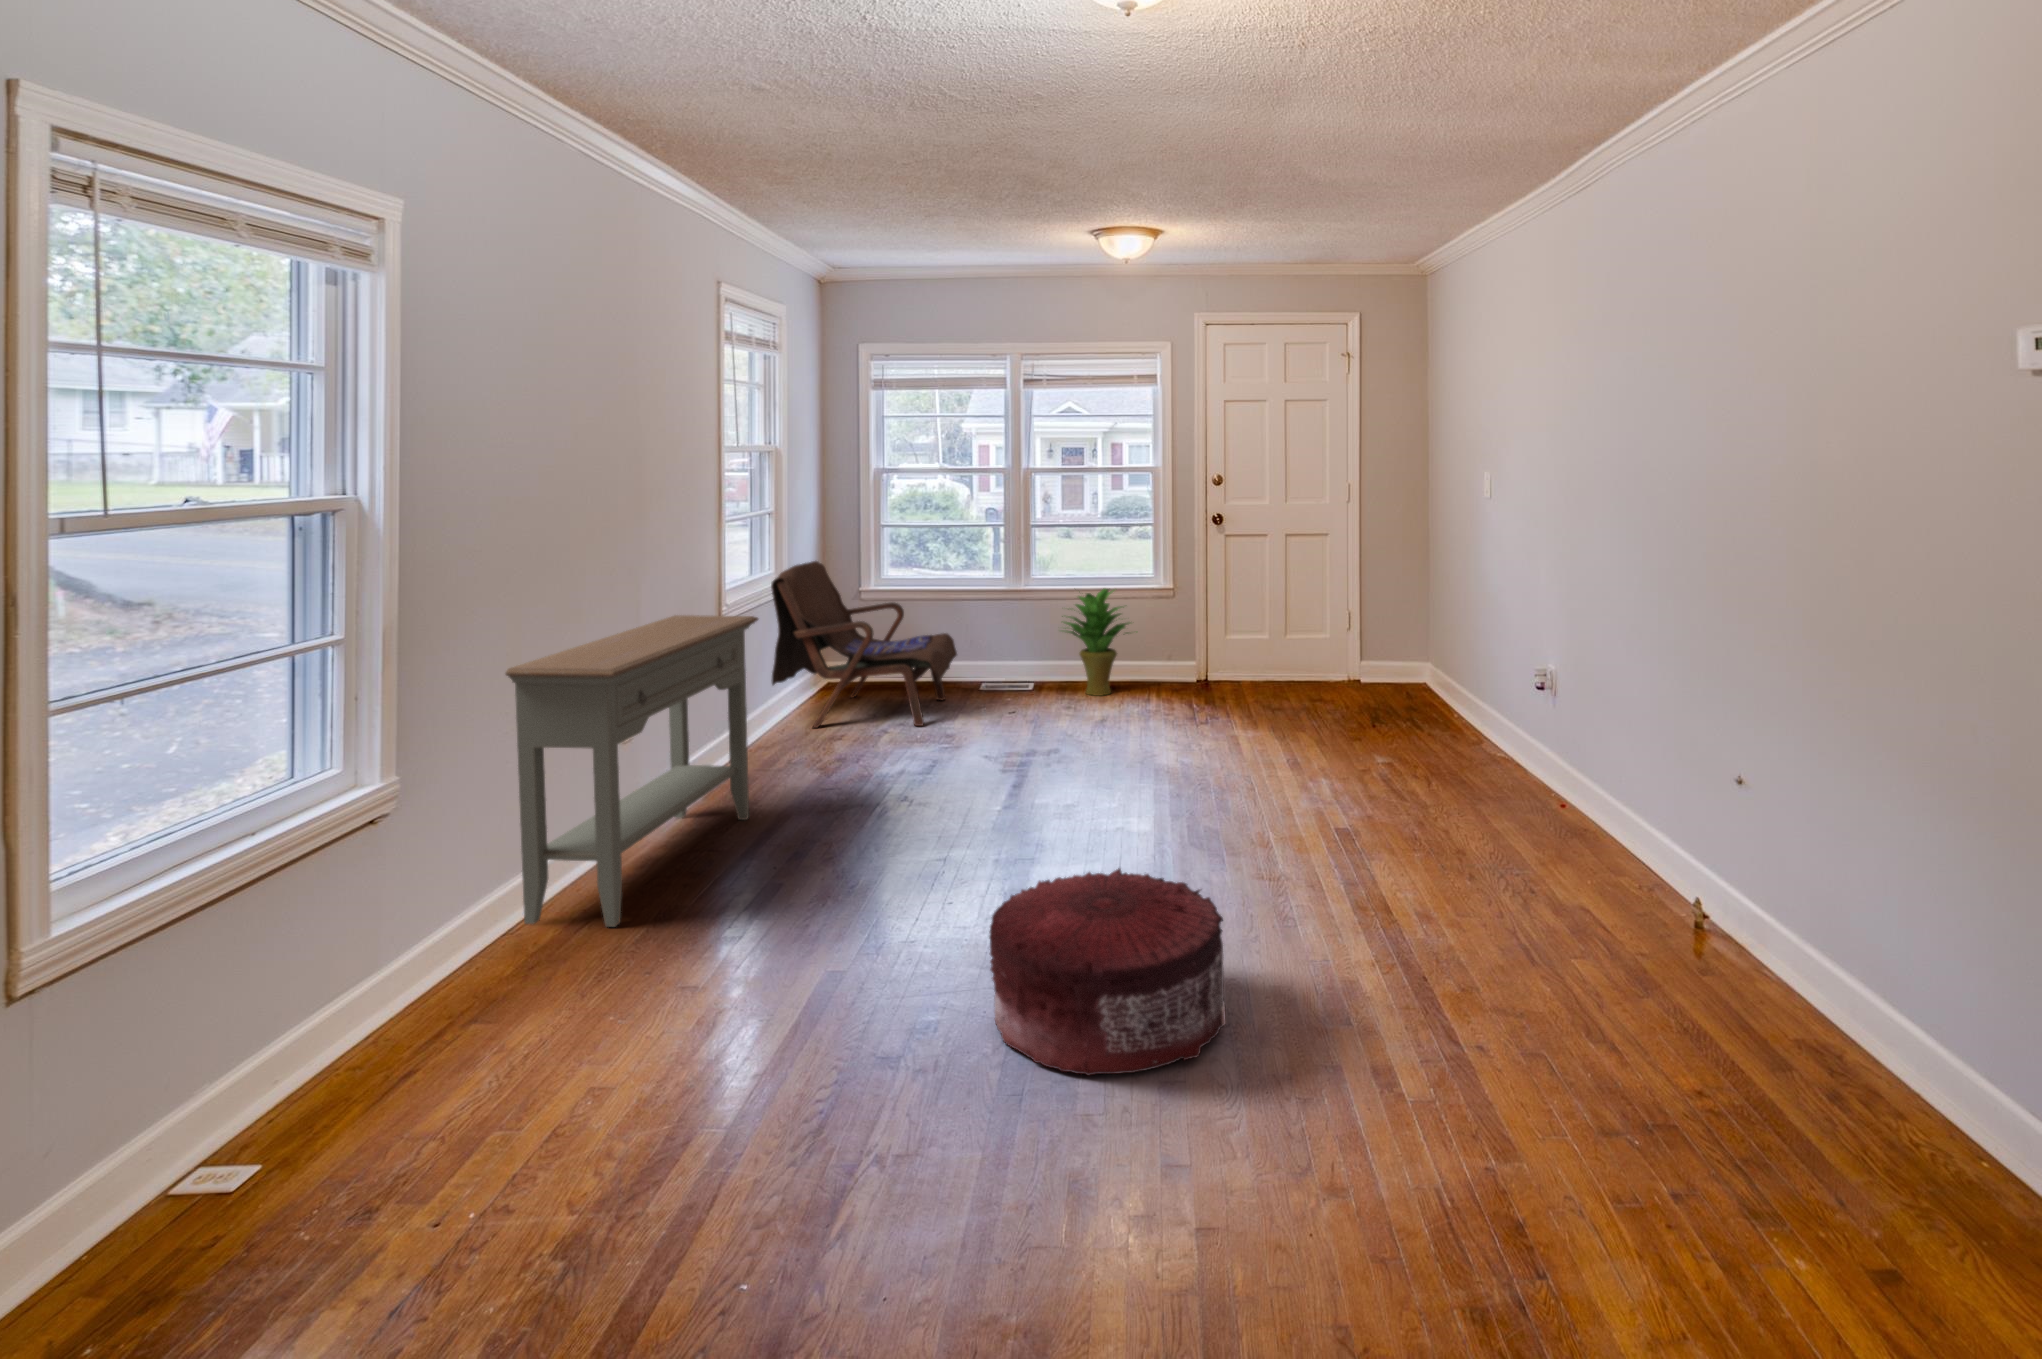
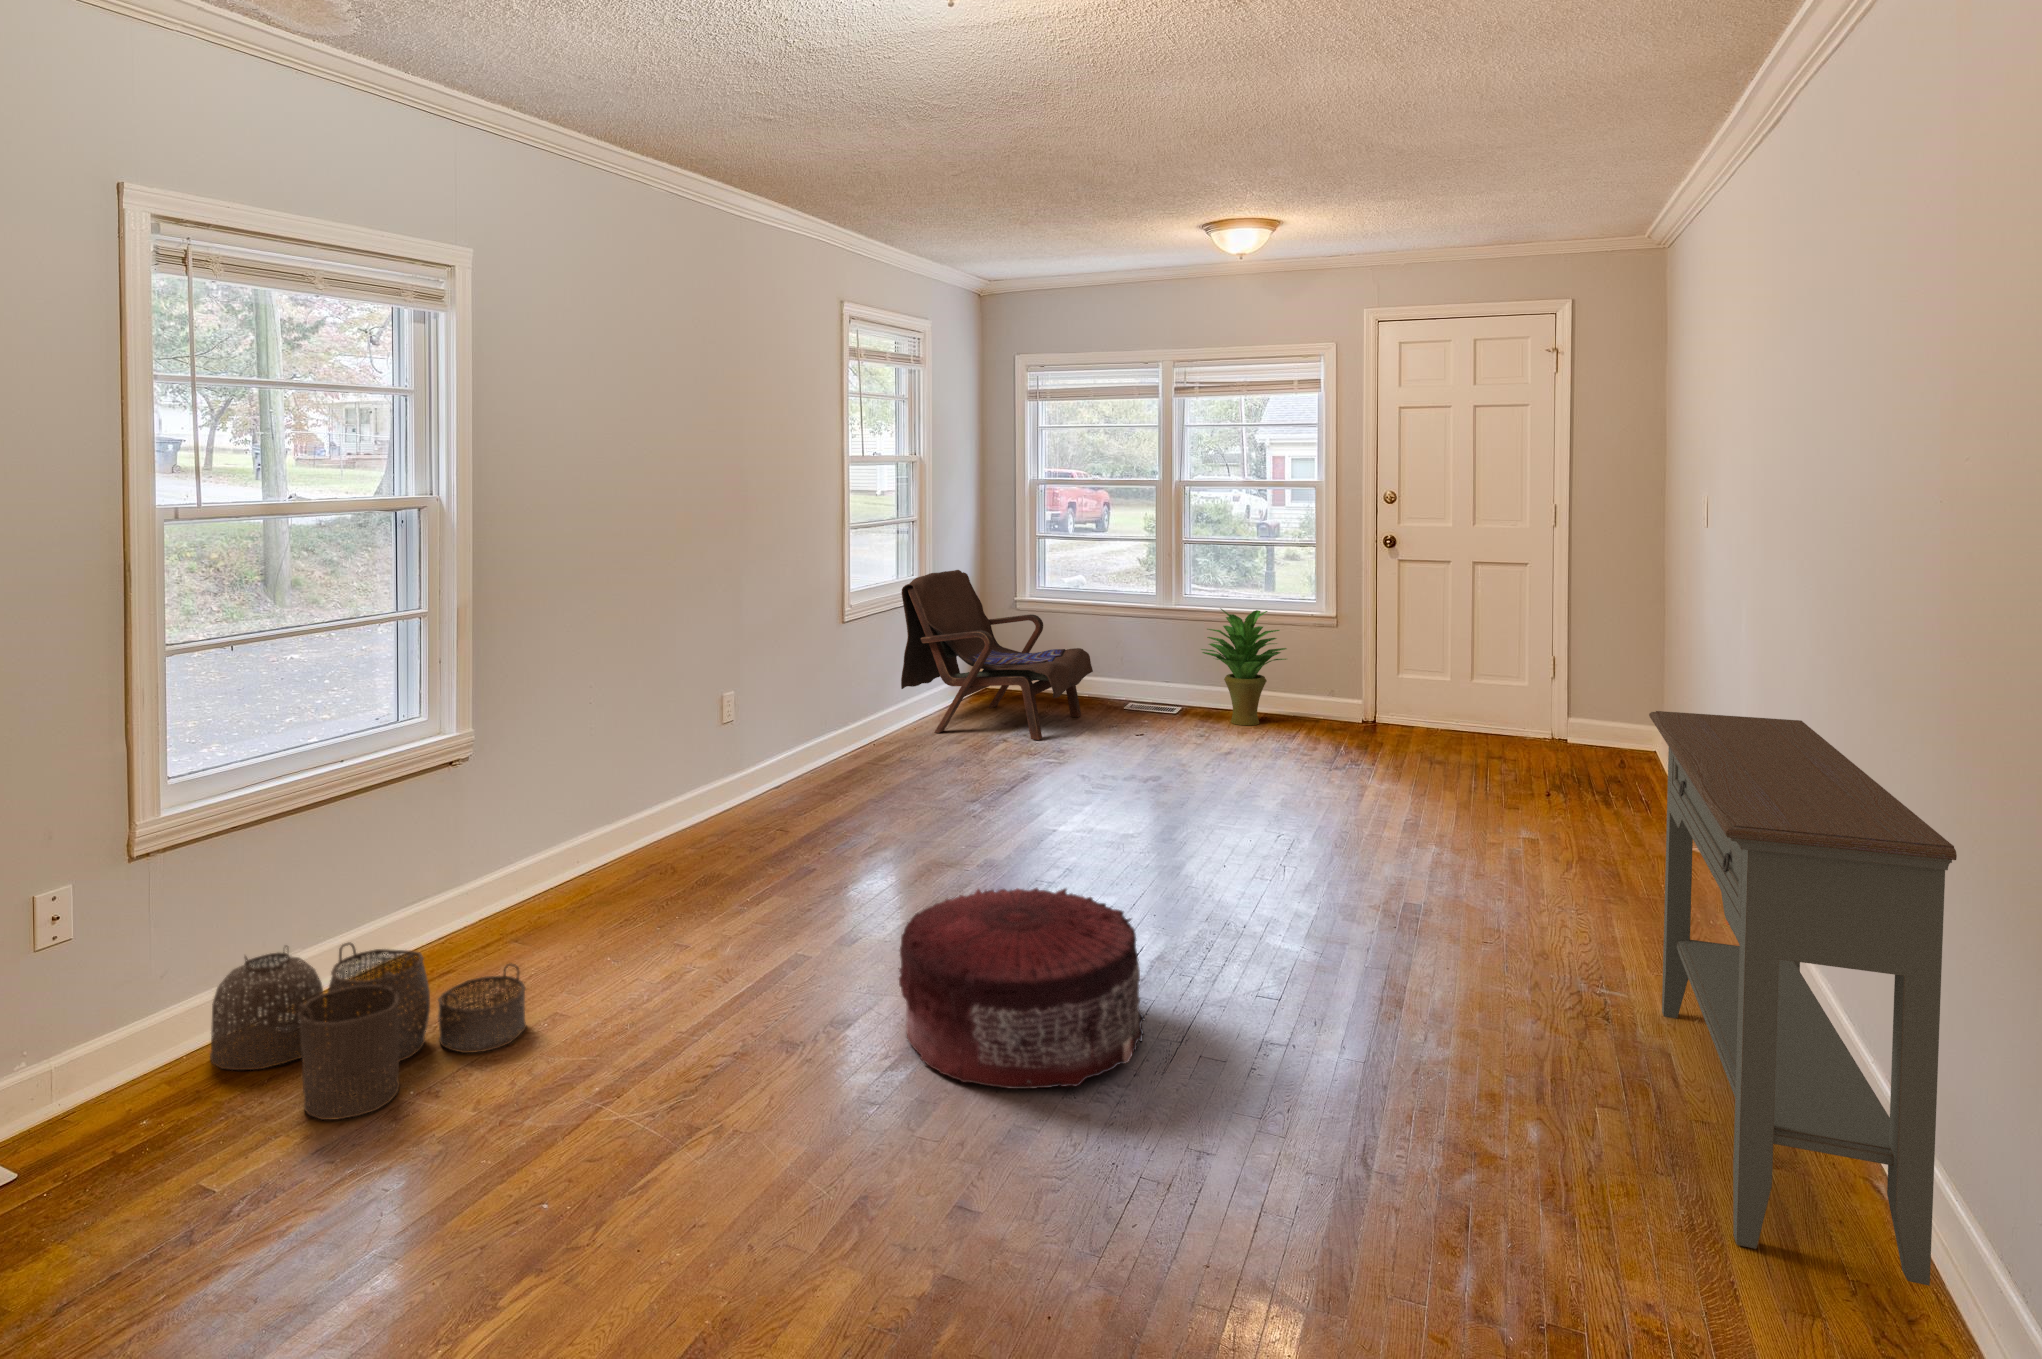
console table: present [506,615,758,927] -> present [1649,711,1957,1286]
woven basket: none [138,1044,571,1284] -> present [210,942,526,1120]

